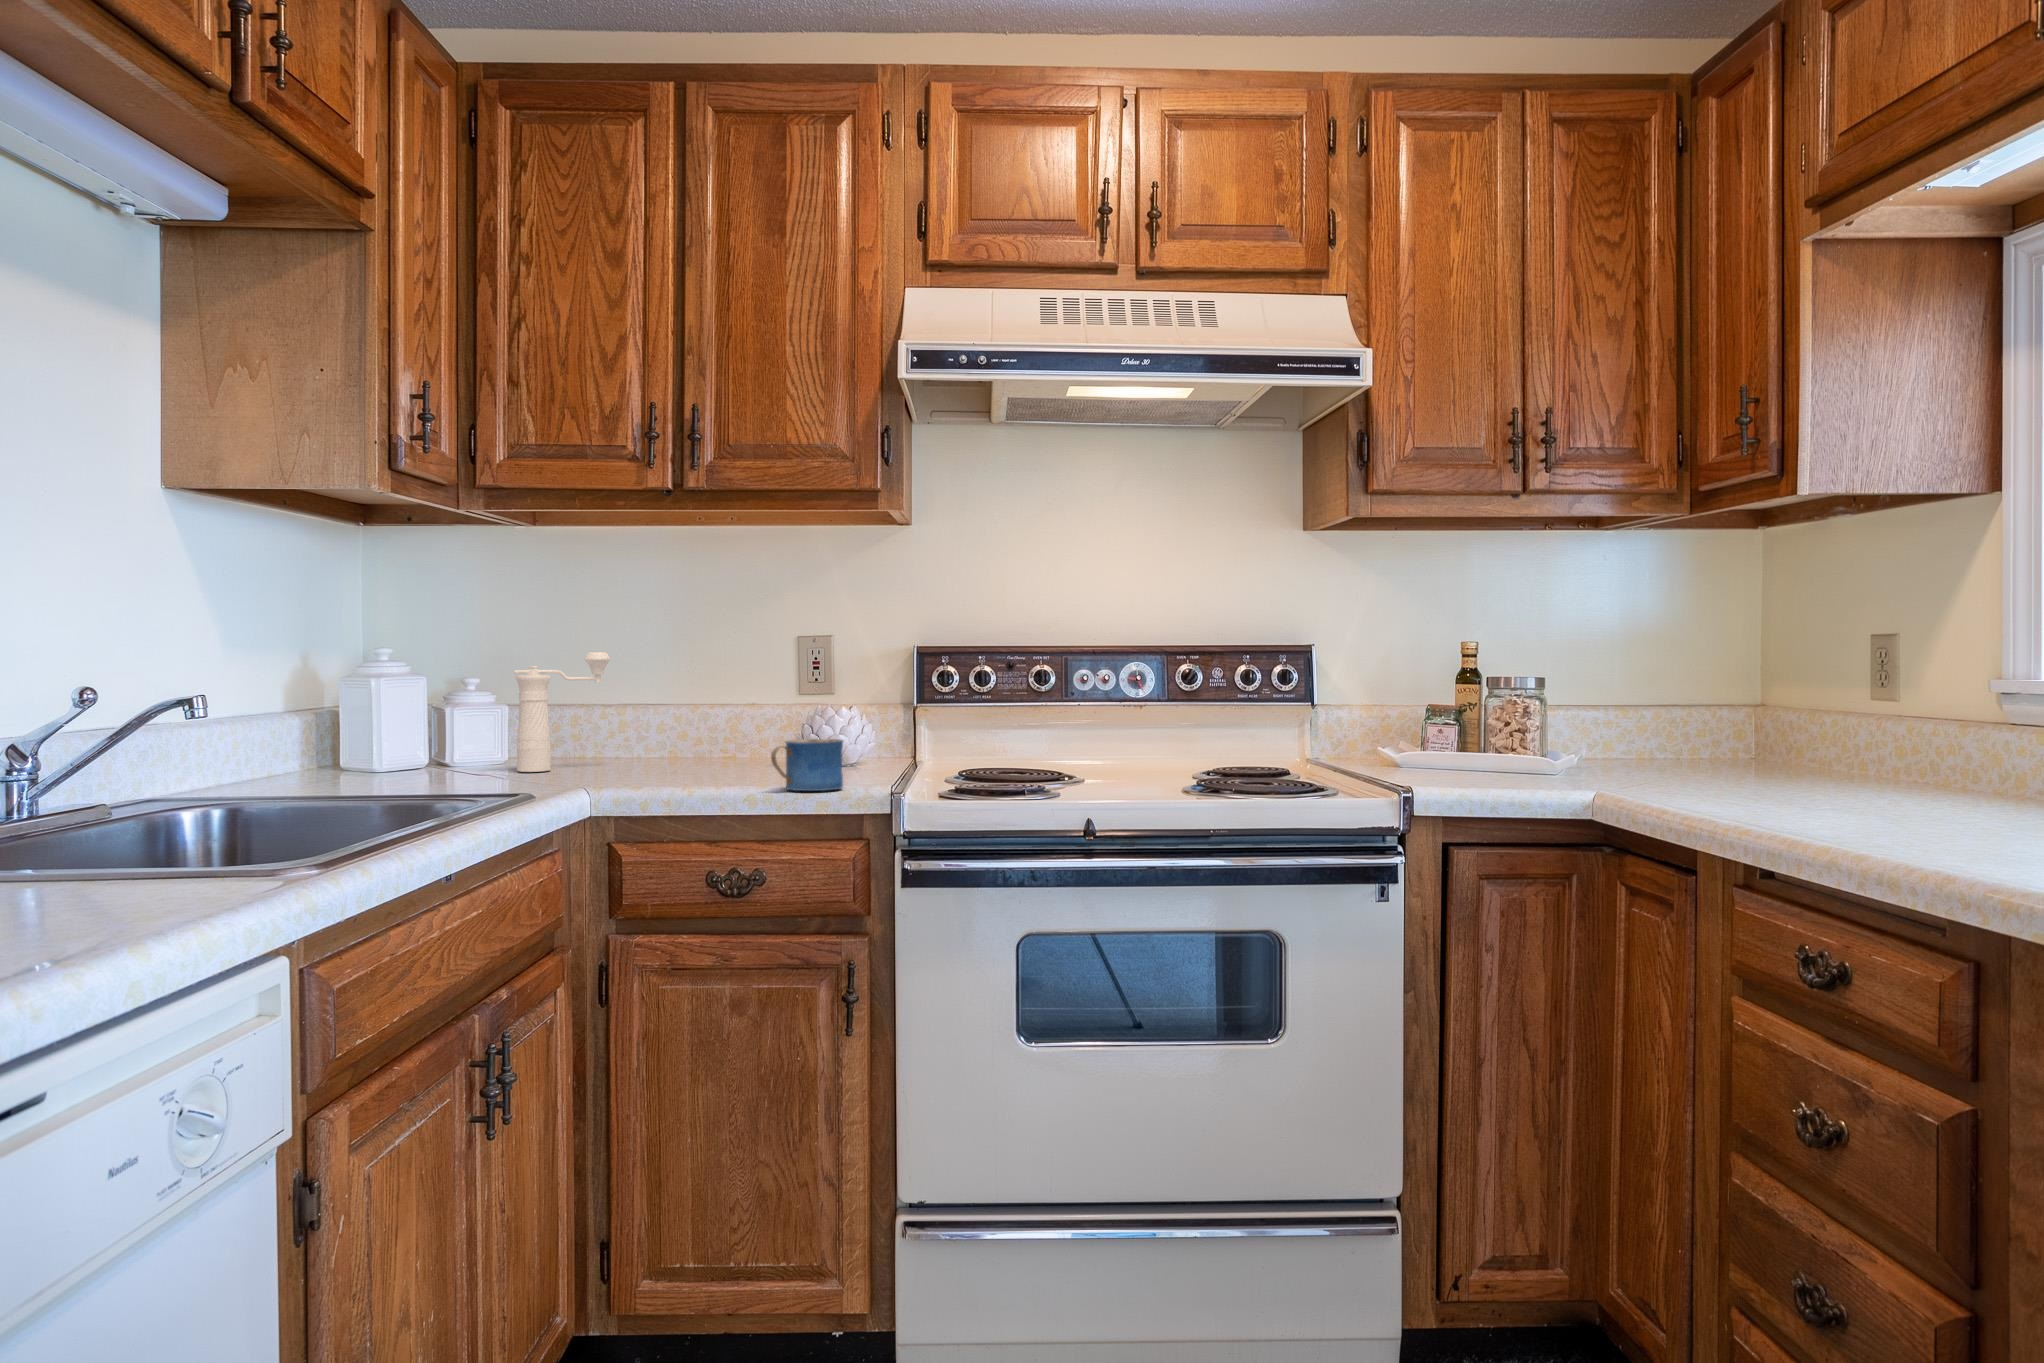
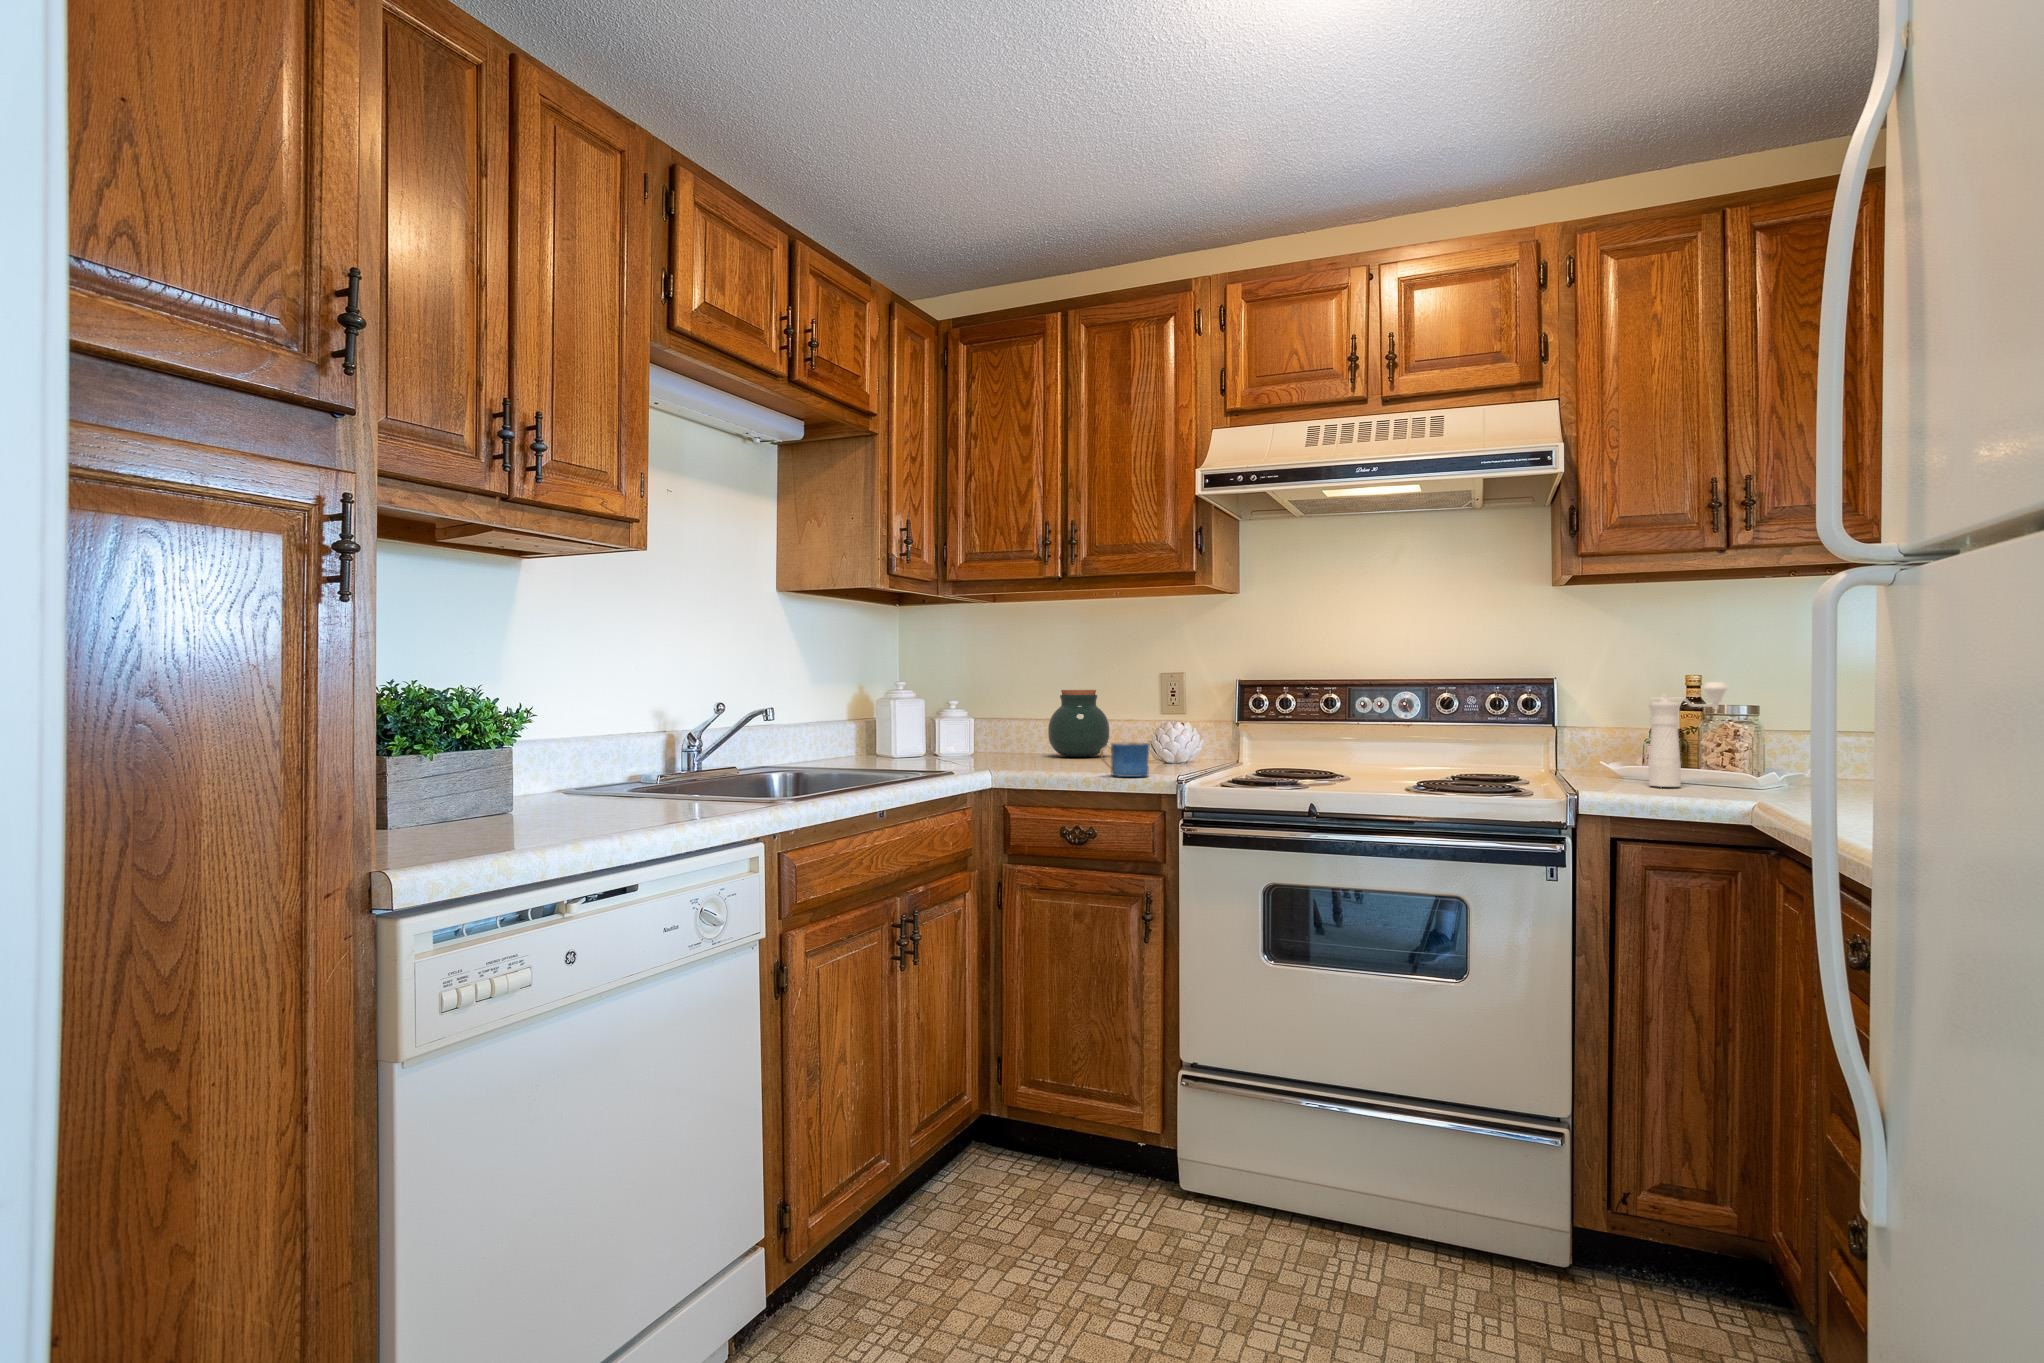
pepper mill: present [514,652,610,772] -> present [1648,682,1728,787]
jar: none [637,662,731,762] -> present [1048,690,1110,757]

